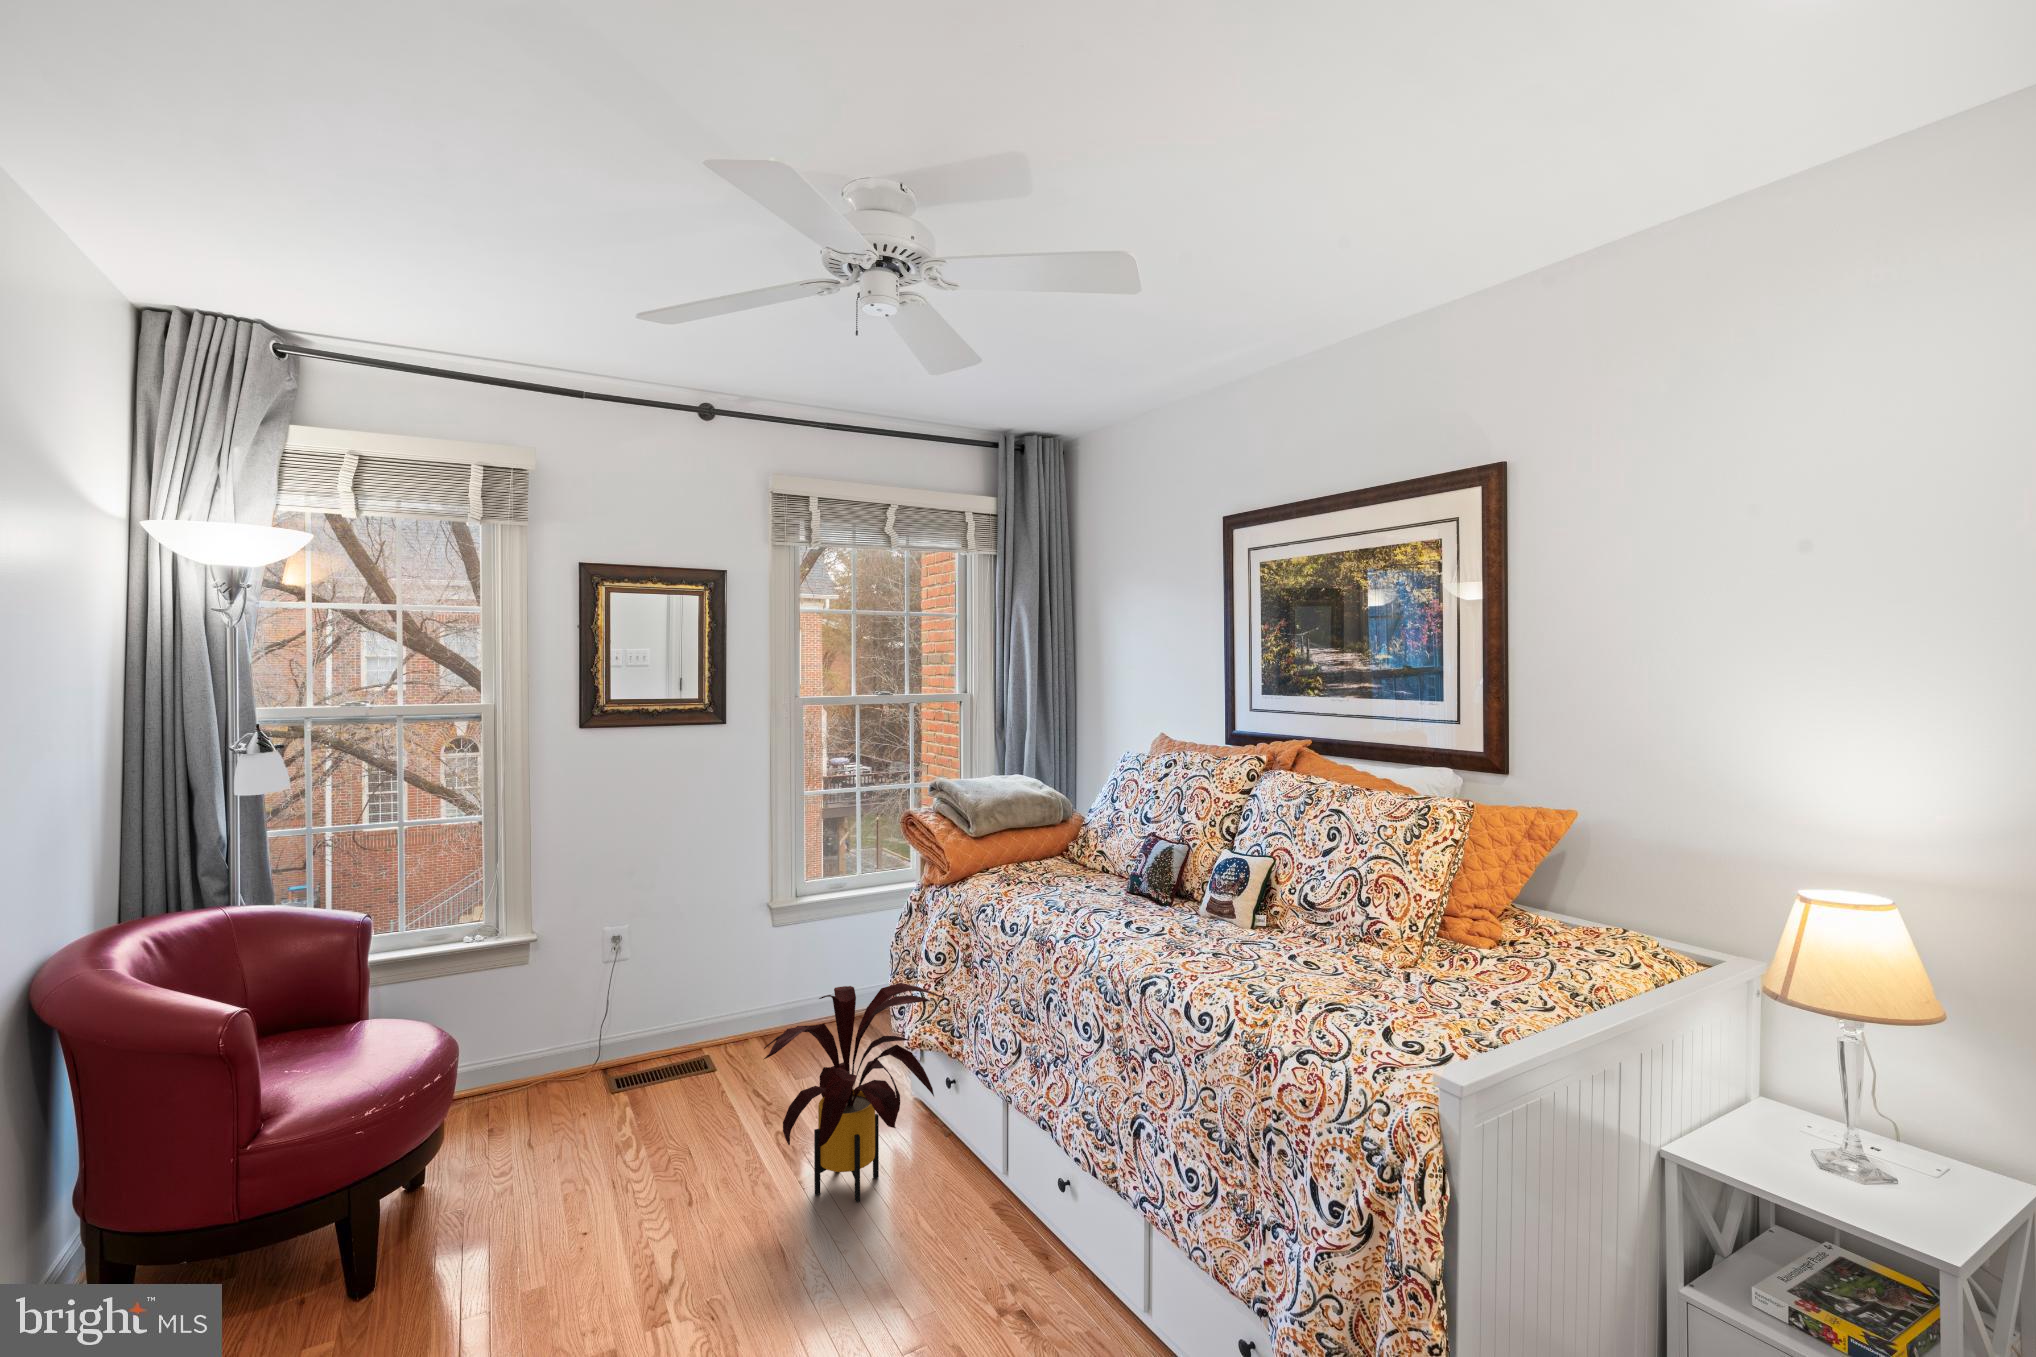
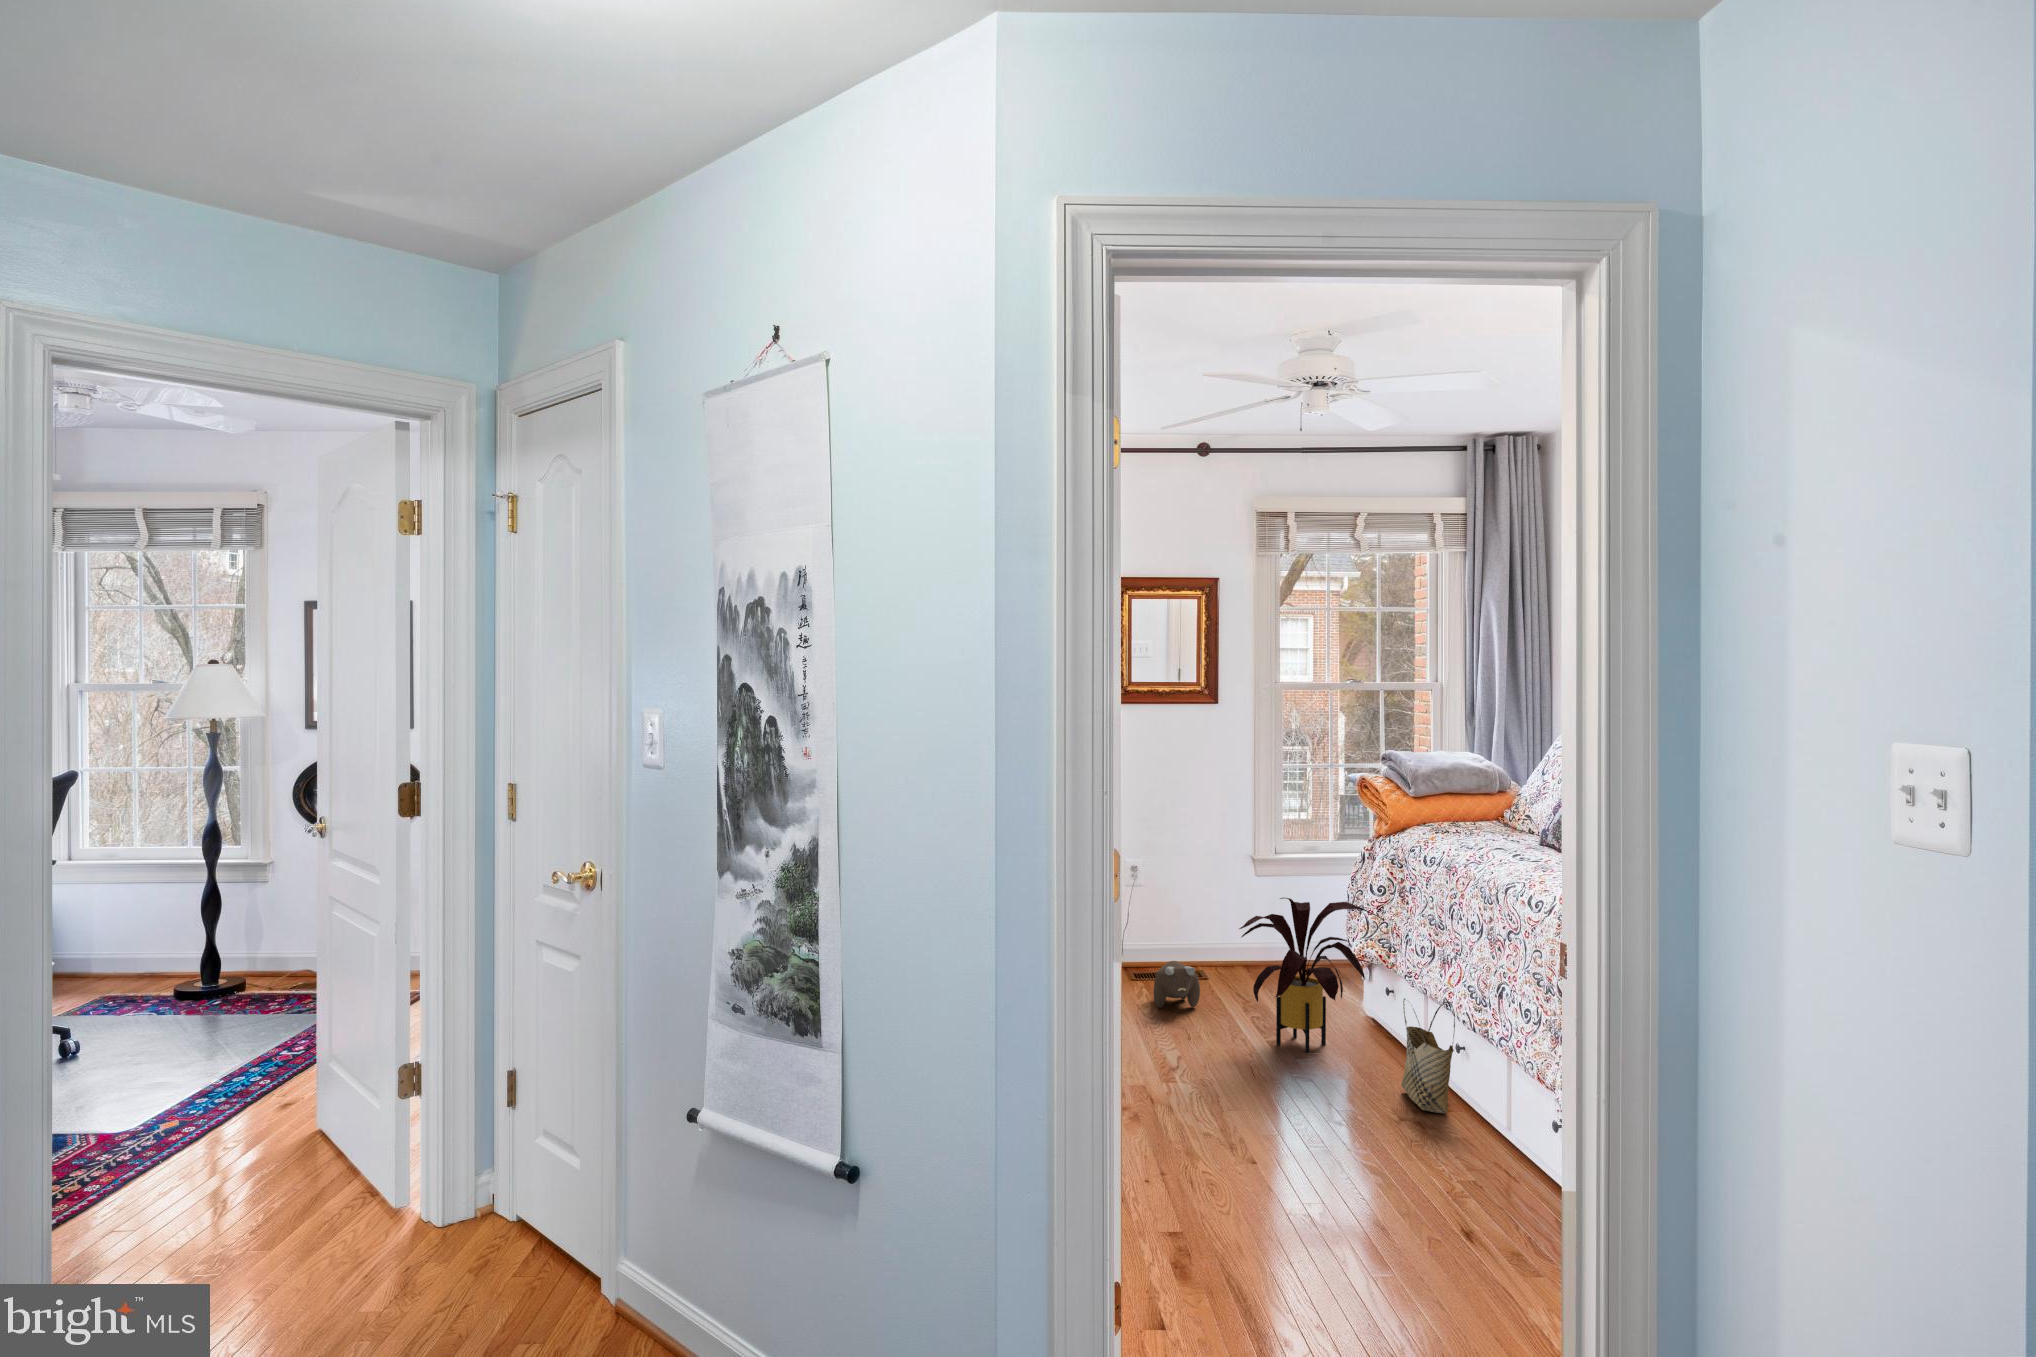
plush toy: none [638,1079,705,1152] -> present [1153,961,1200,1008]
woven basket: none [991,1129,1068,1300] -> present [1401,999,1455,1113]

